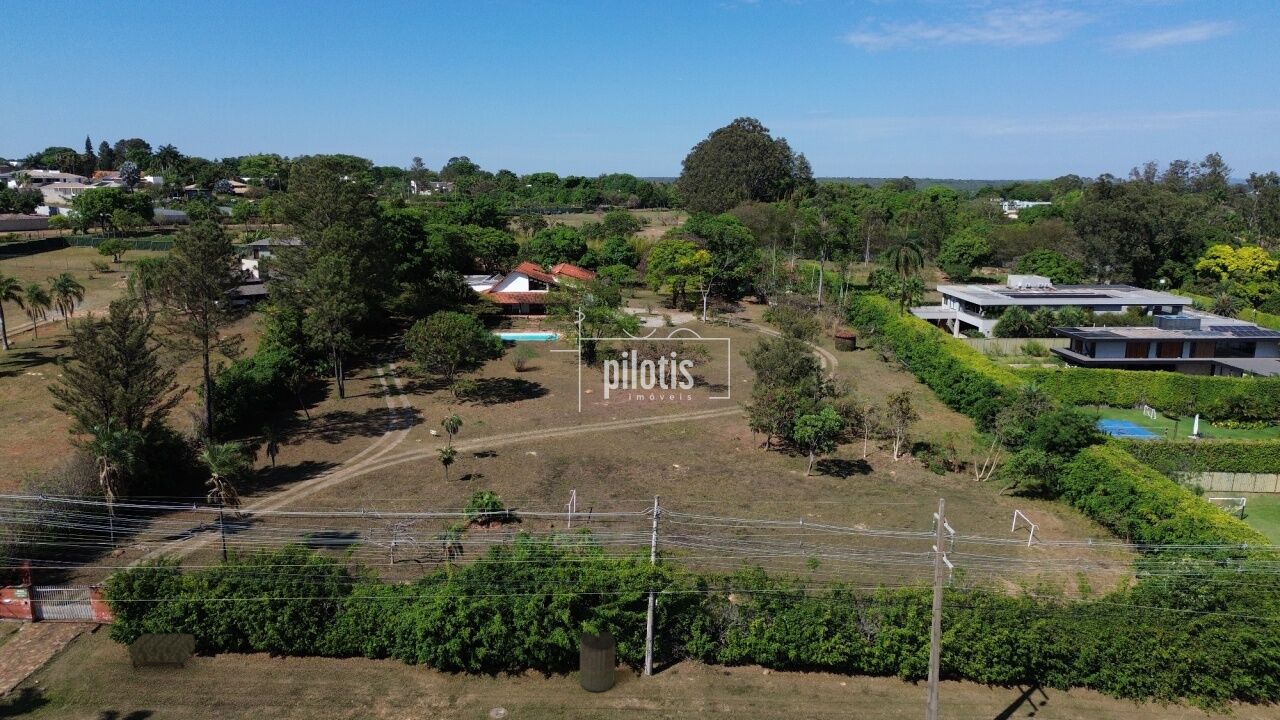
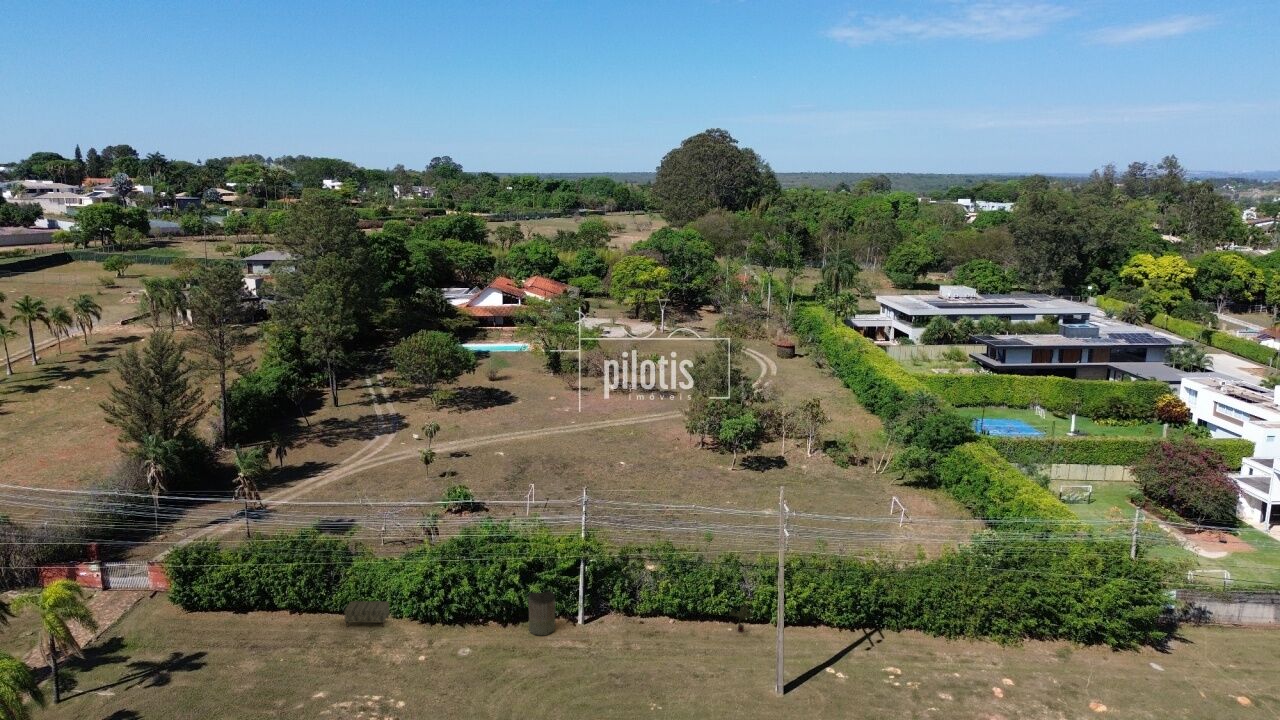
bench: present [129,633,195,668] -> present [344,601,389,627]
potted tree: none [844,650,879,690] -> present [730,603,754,632]

